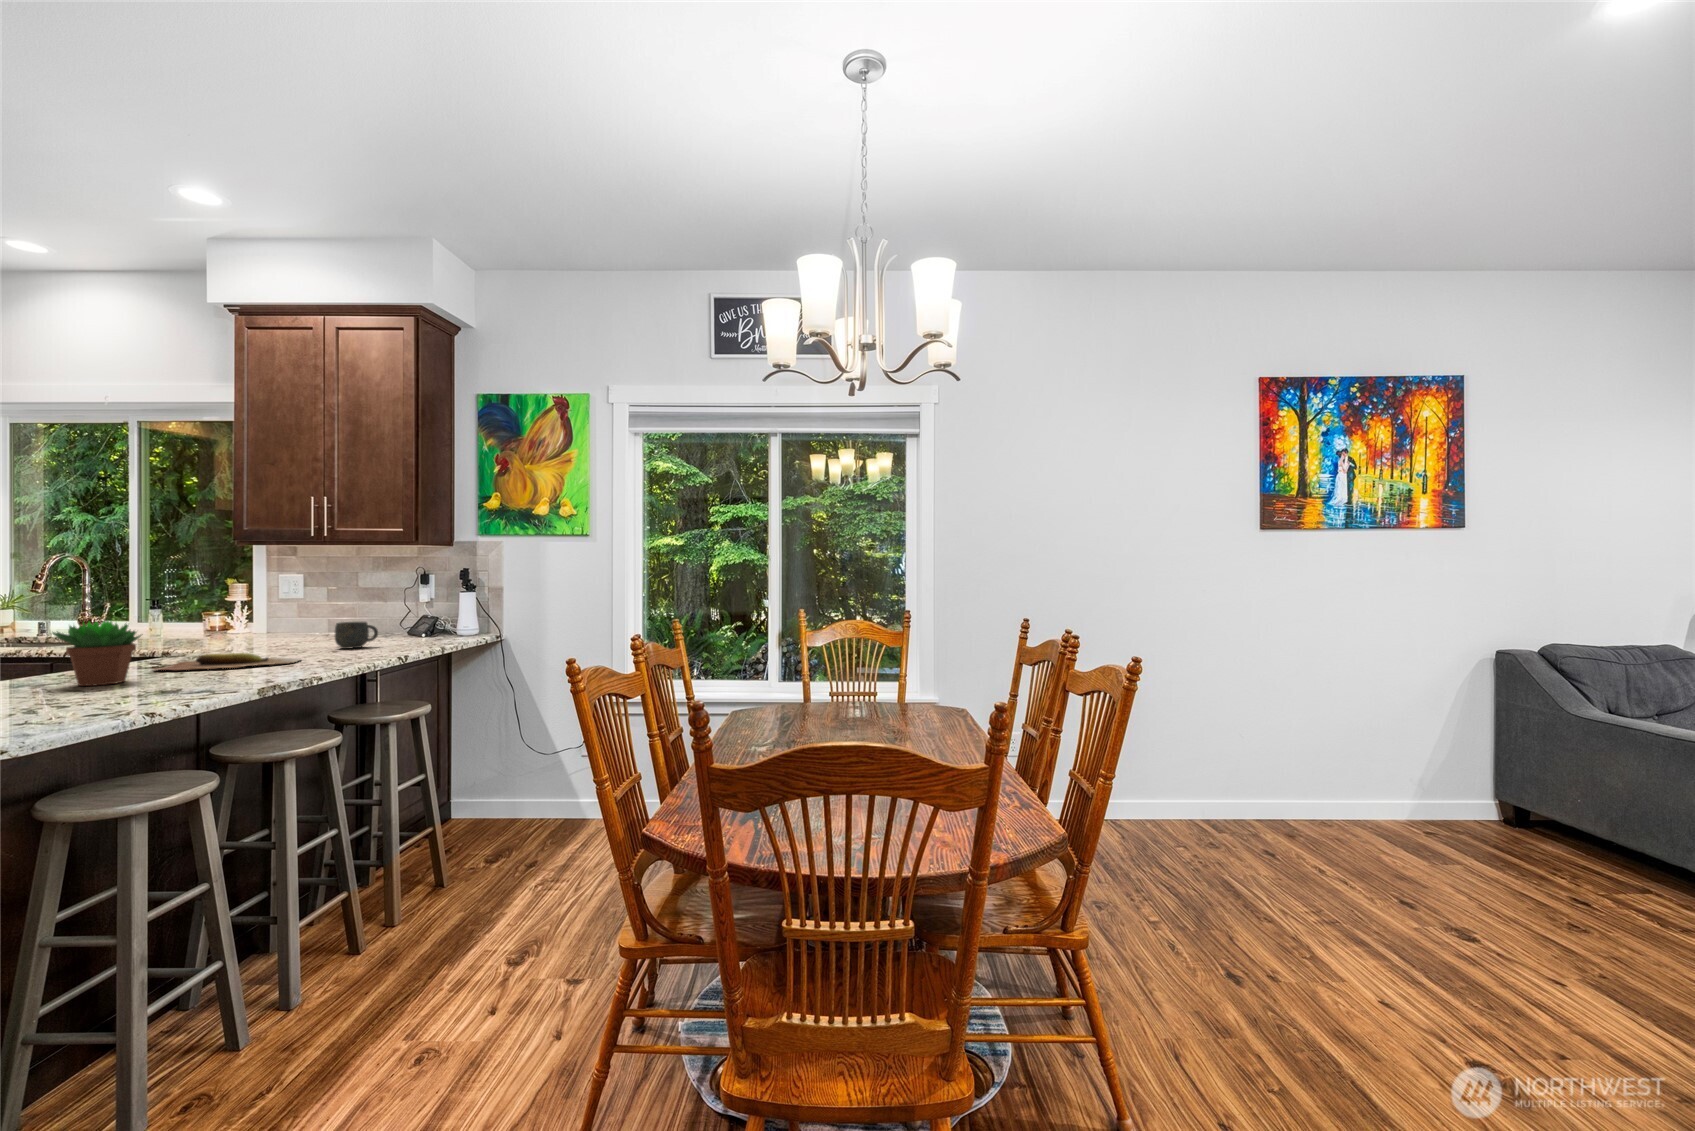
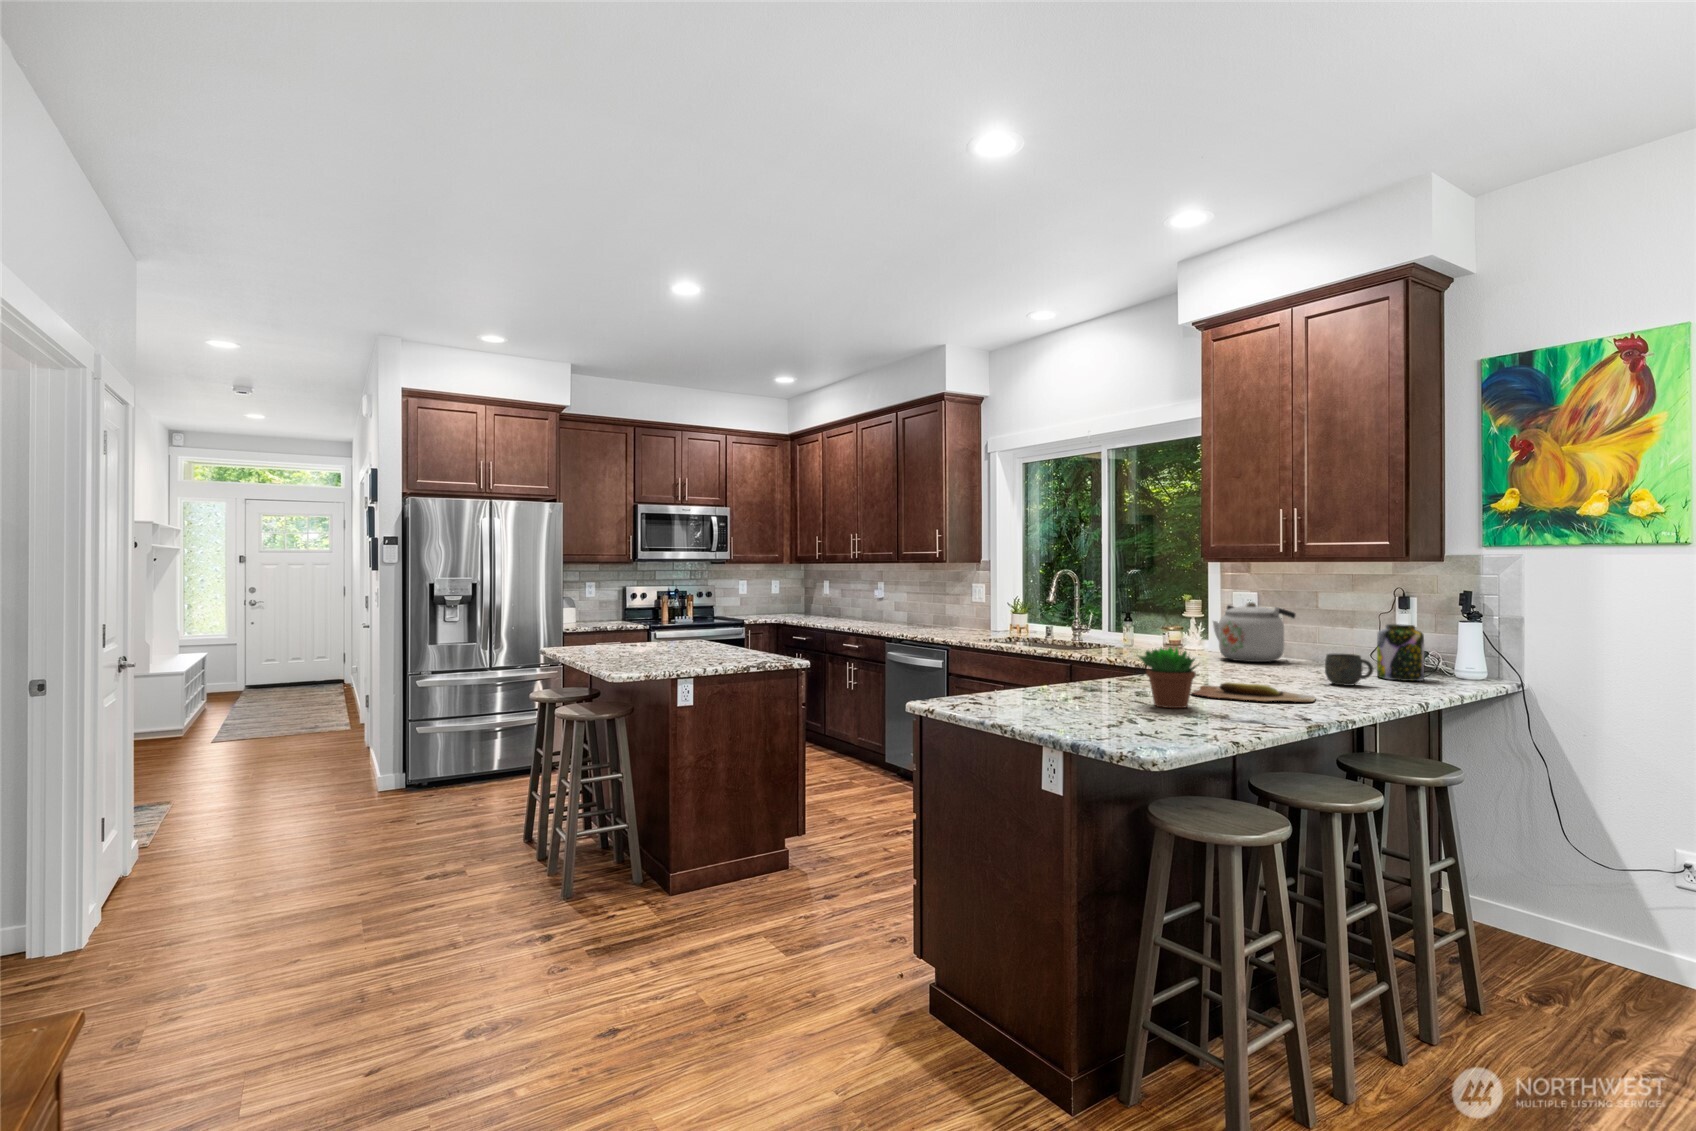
kettle: none [251,583,337,639] -> present [1213,602,1295,662]
jar: none [394,596,431,641] -> present [1377,624,1424,681]

